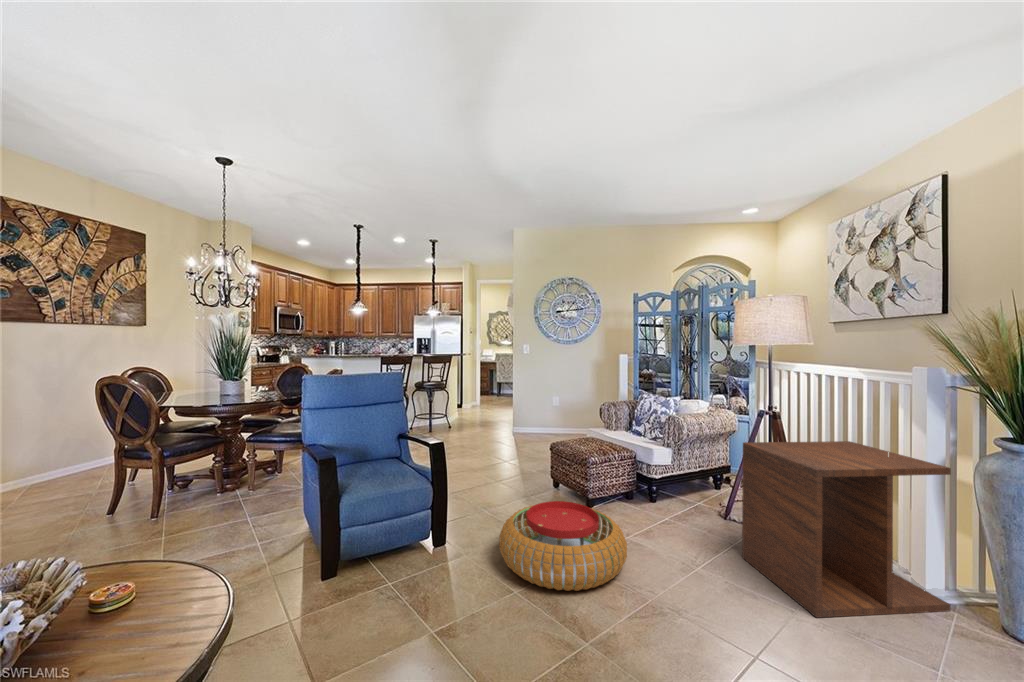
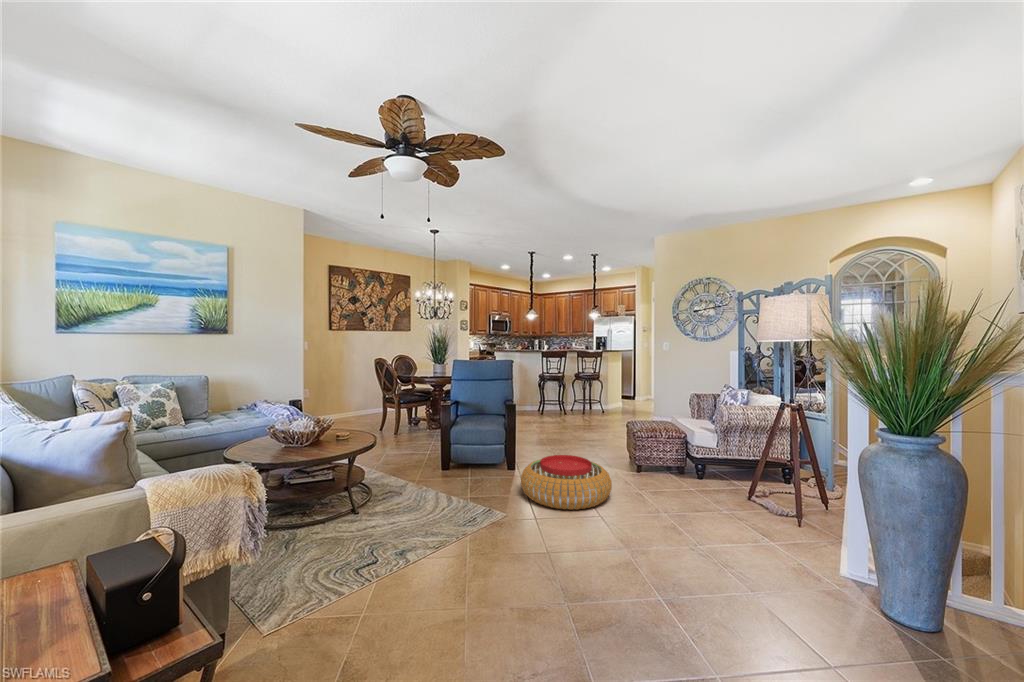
side table: present [742,441,951,618] -> none [703,427,862,607]

